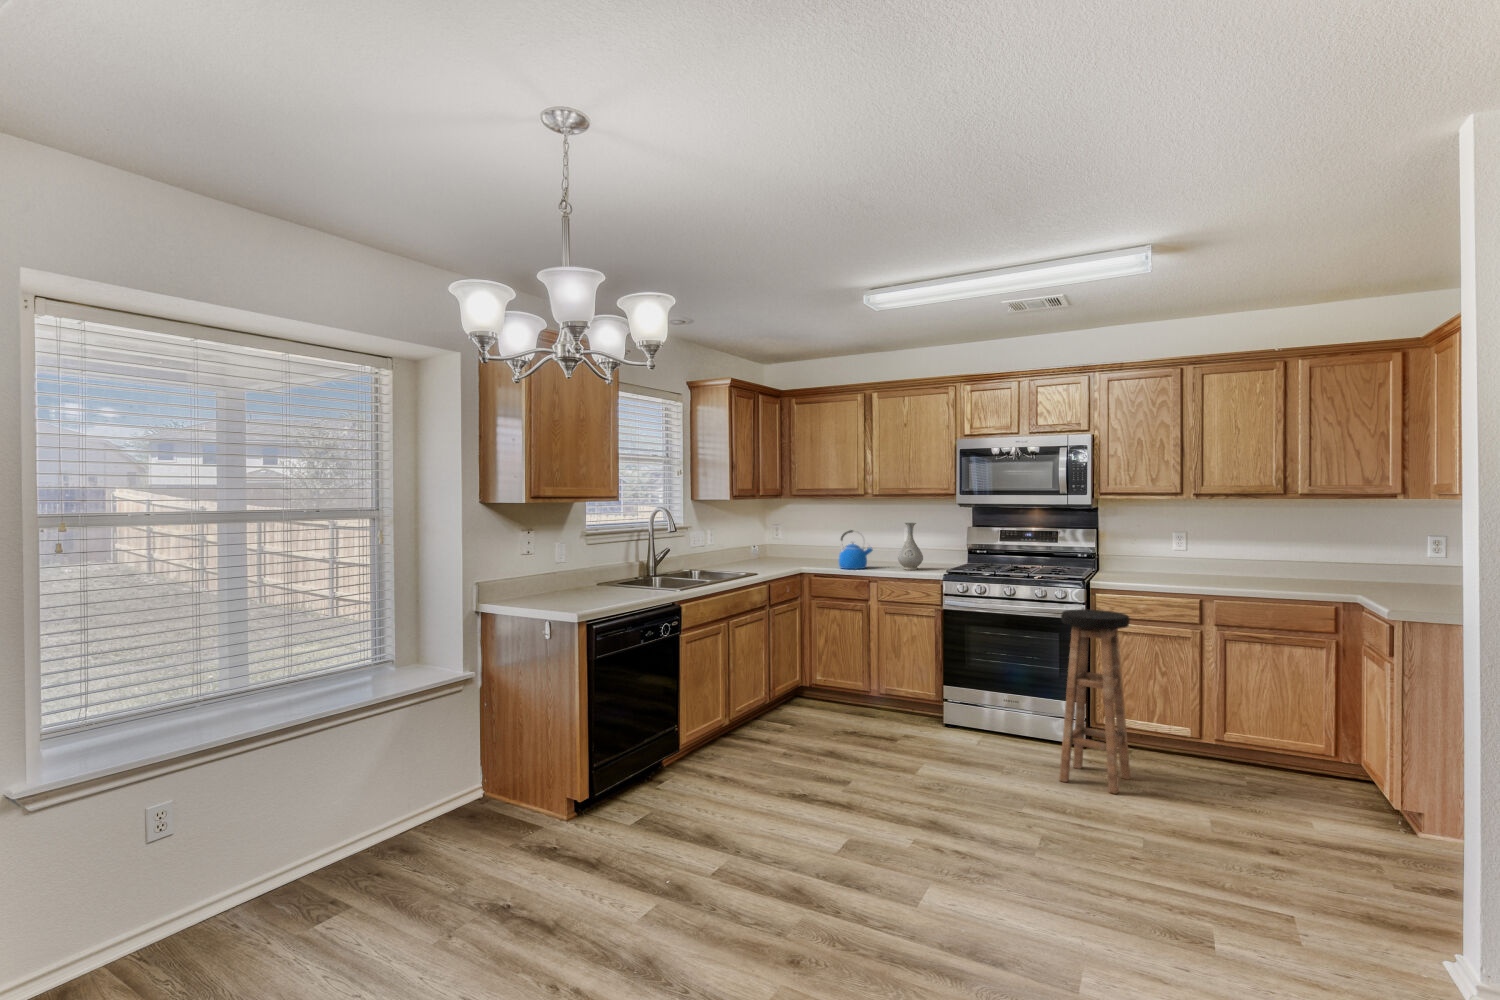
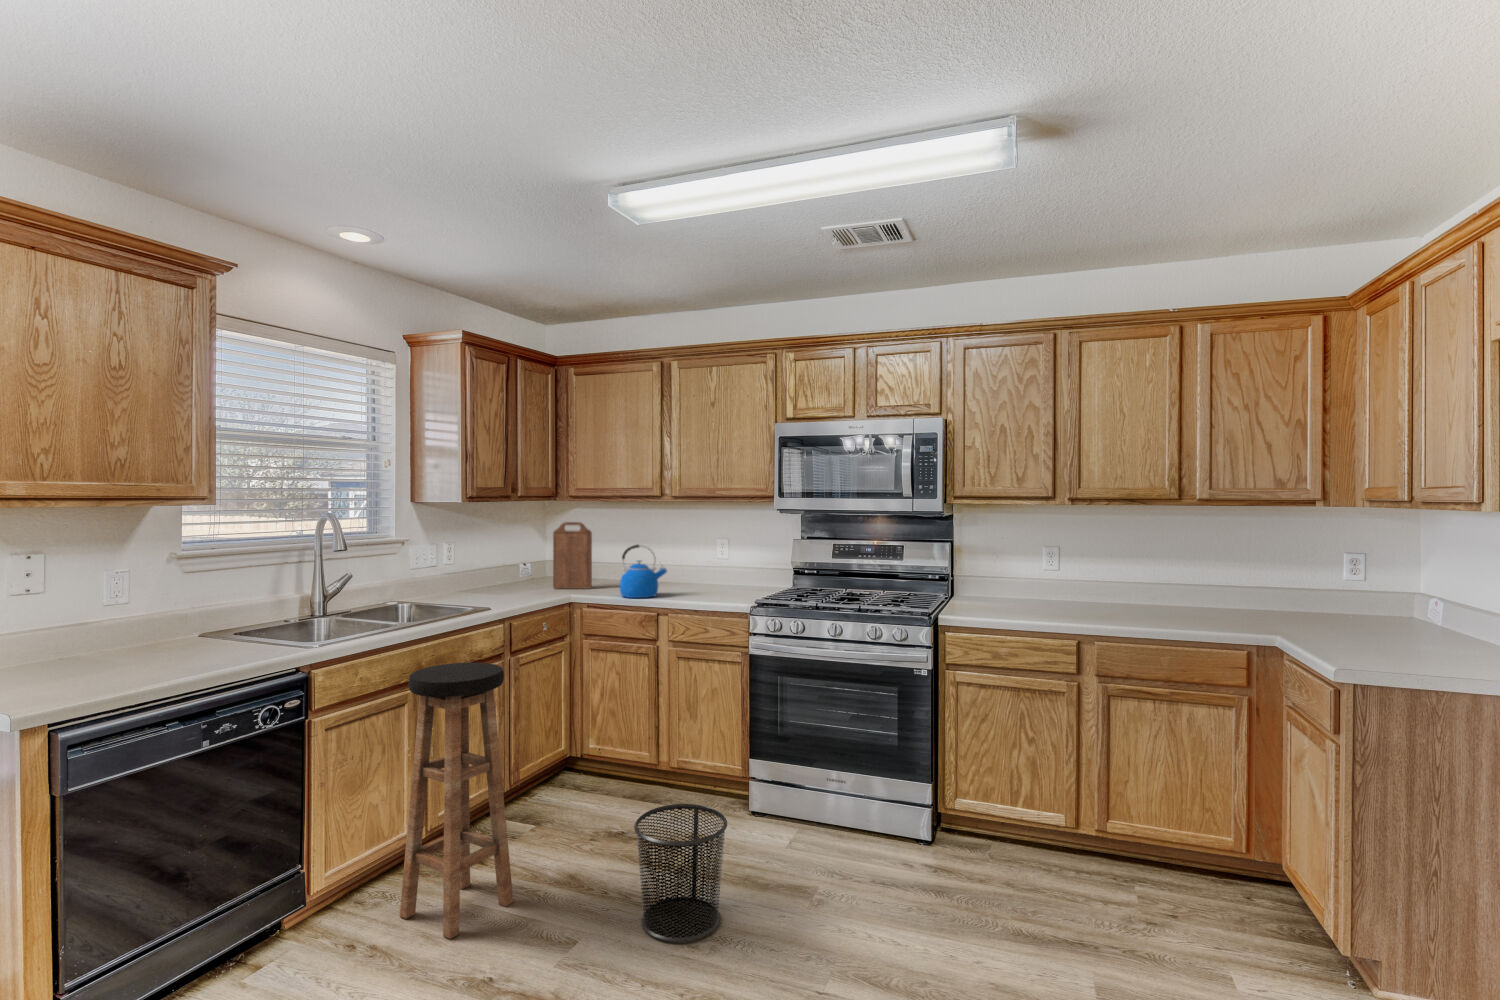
cutting board: none [783,514,812,564] -> present [553,522,592,589]
vase: present [898,523,923,570] -> none [697,534,731,599]
bar stool: present [1059,609,1130,794] -> present [400,663,513,939]
trash can: none [882,702,945,786] -> present [634,804,727,942]

